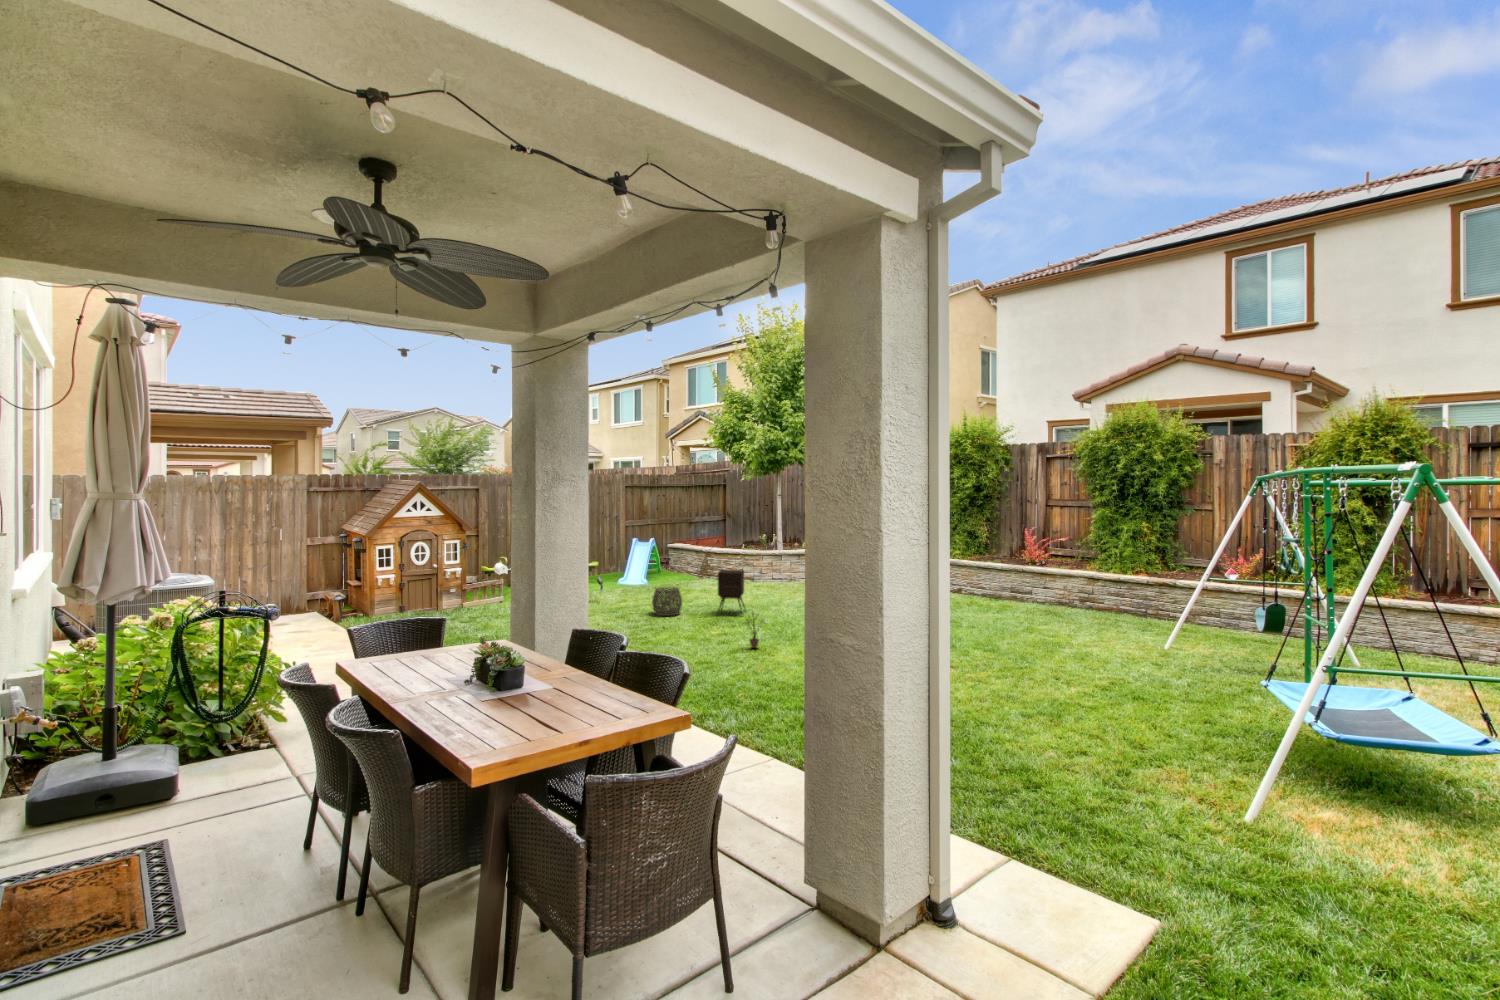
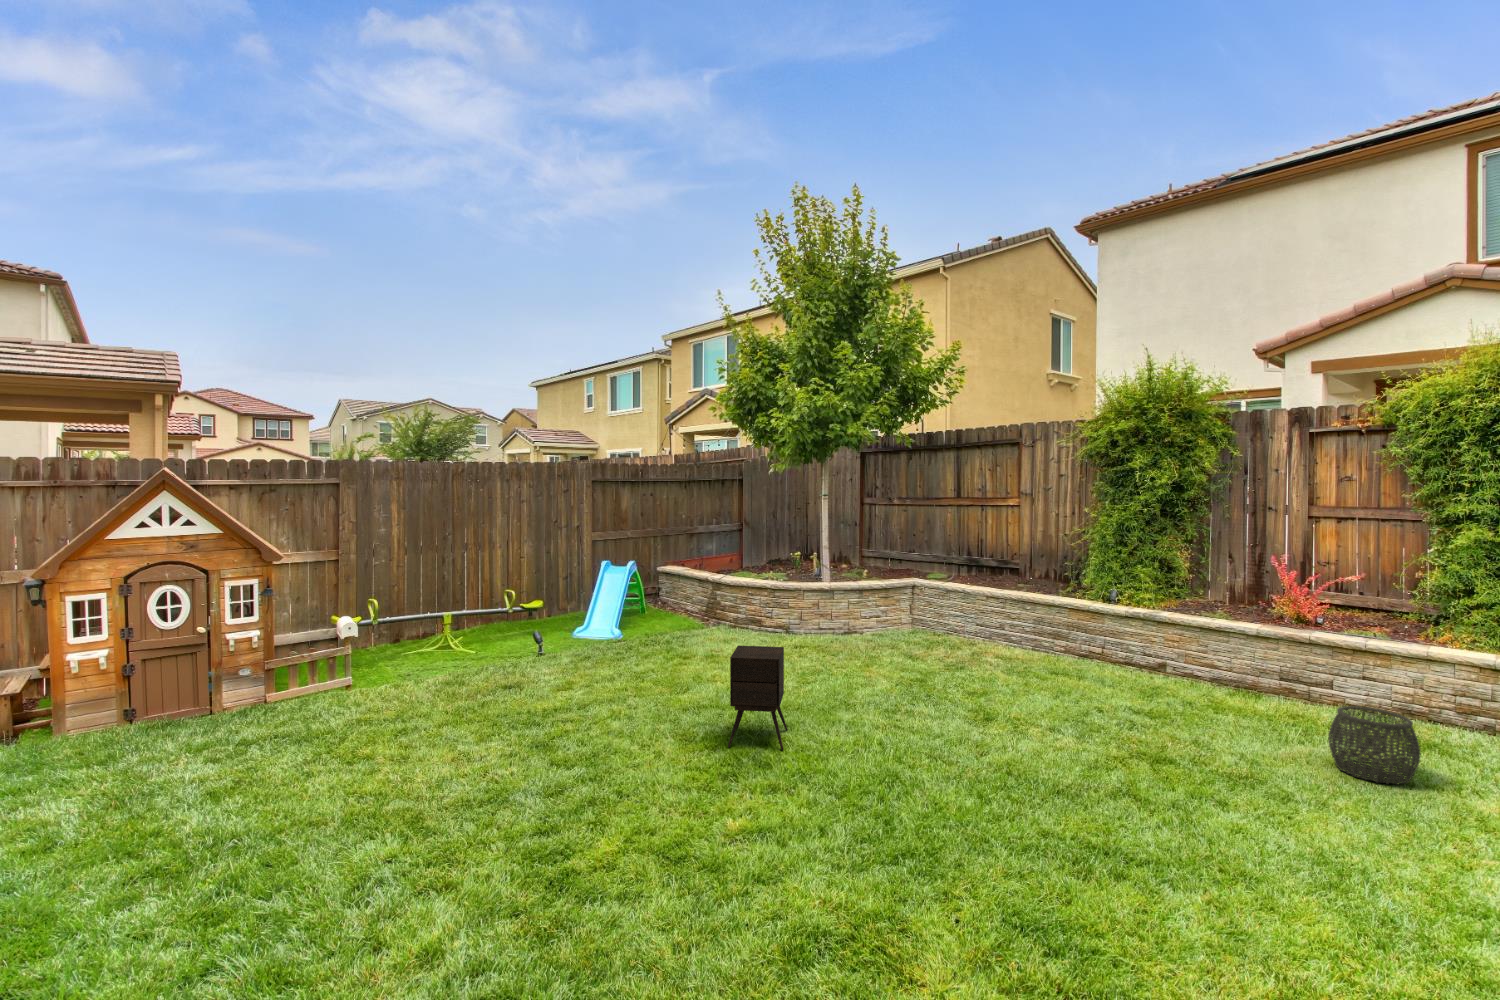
woven basket: present [652,587,682,616] -> present [1328,706,1421,784]
decorative plant: present [747,613,764,648] -> none [784,817,860,920]

